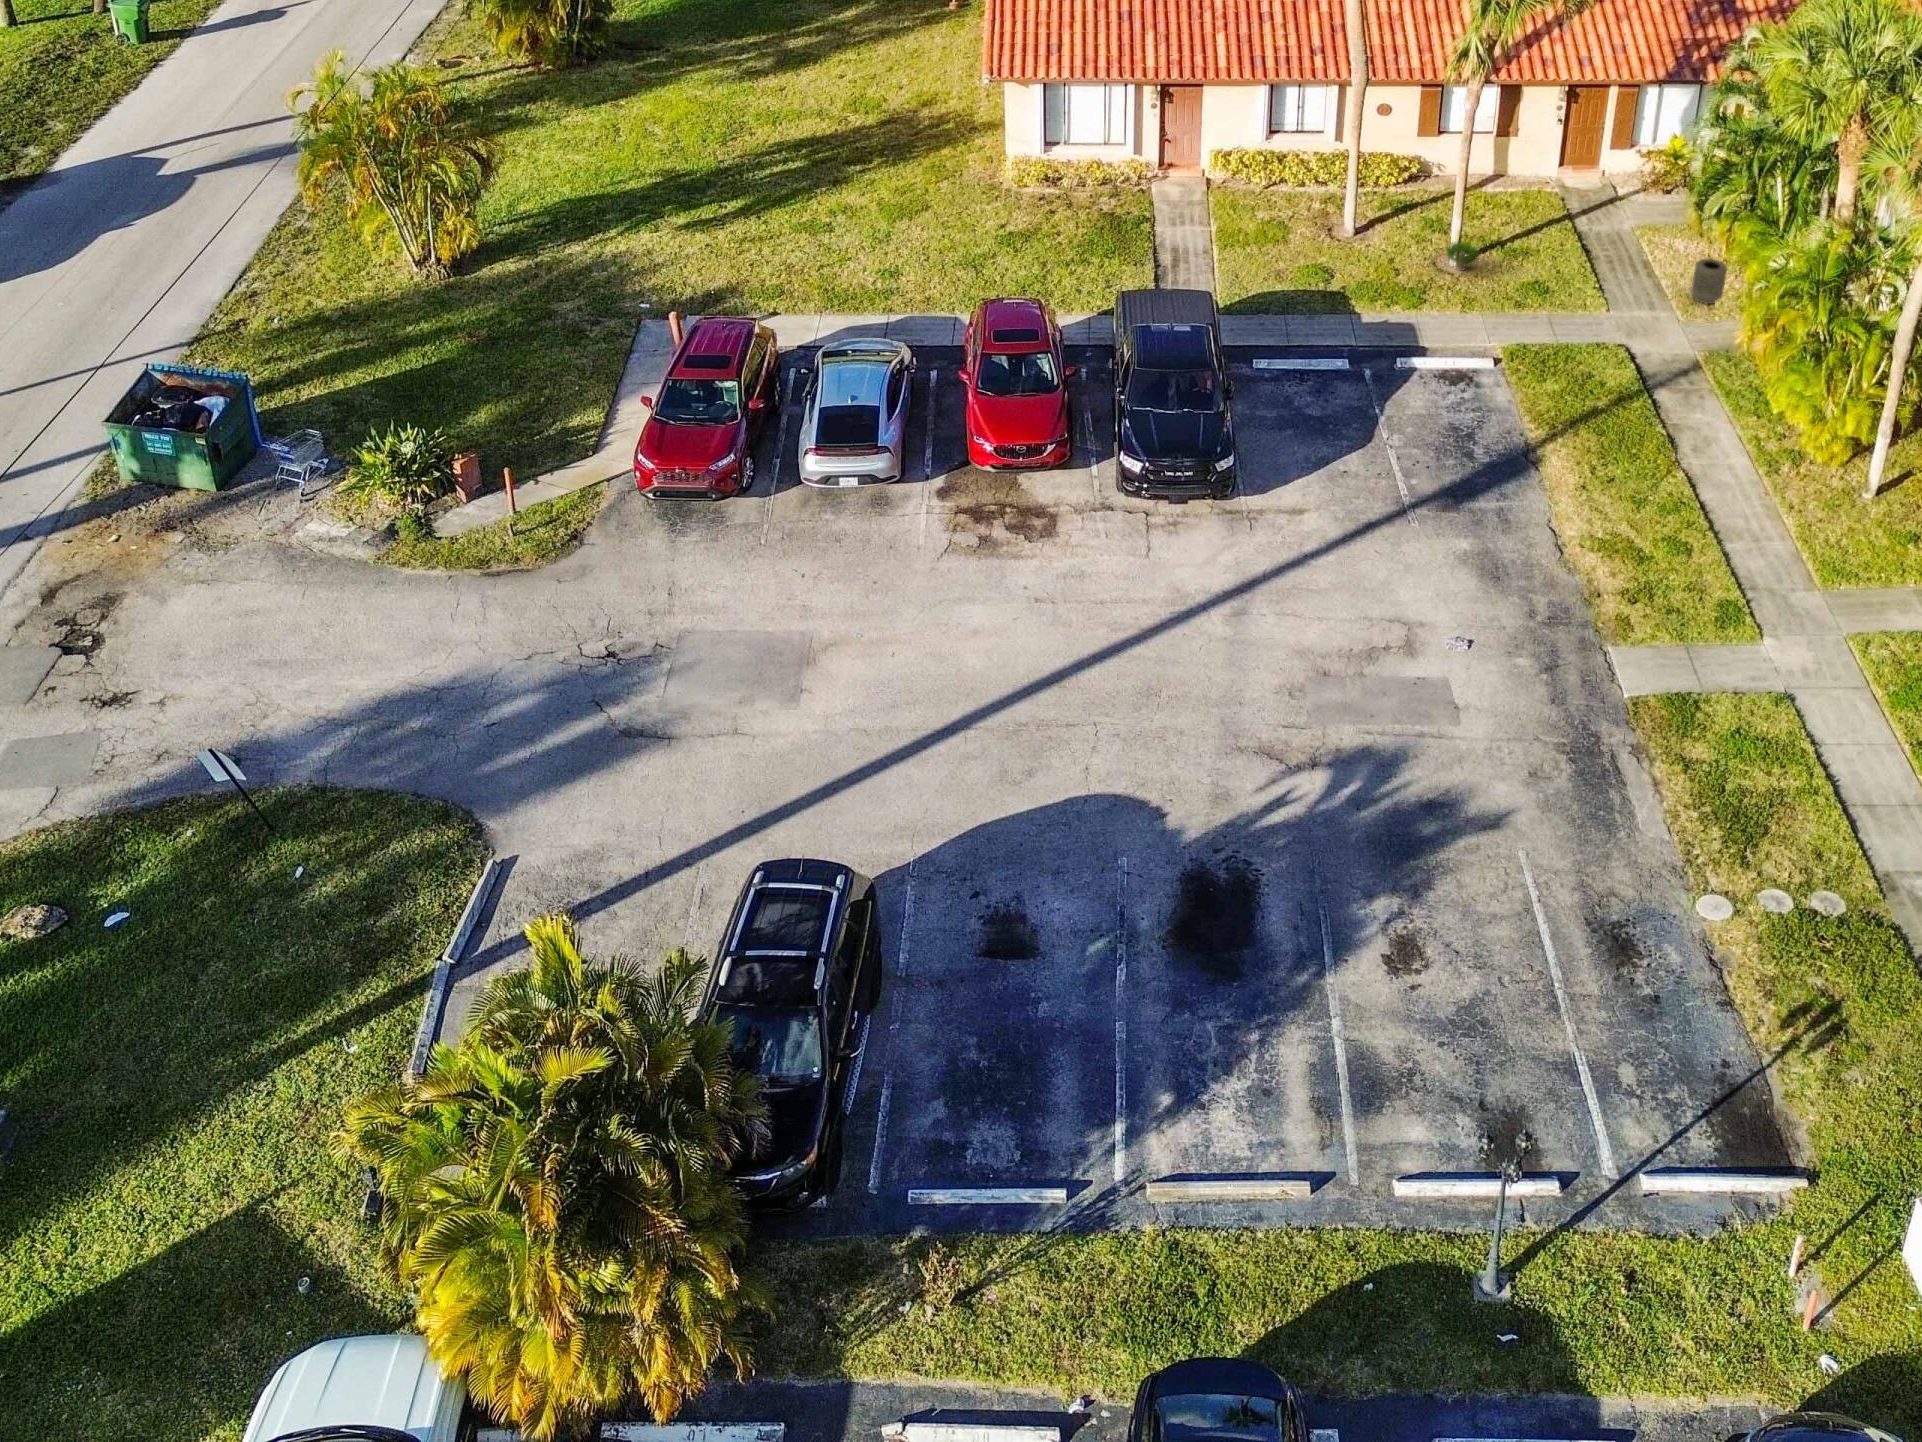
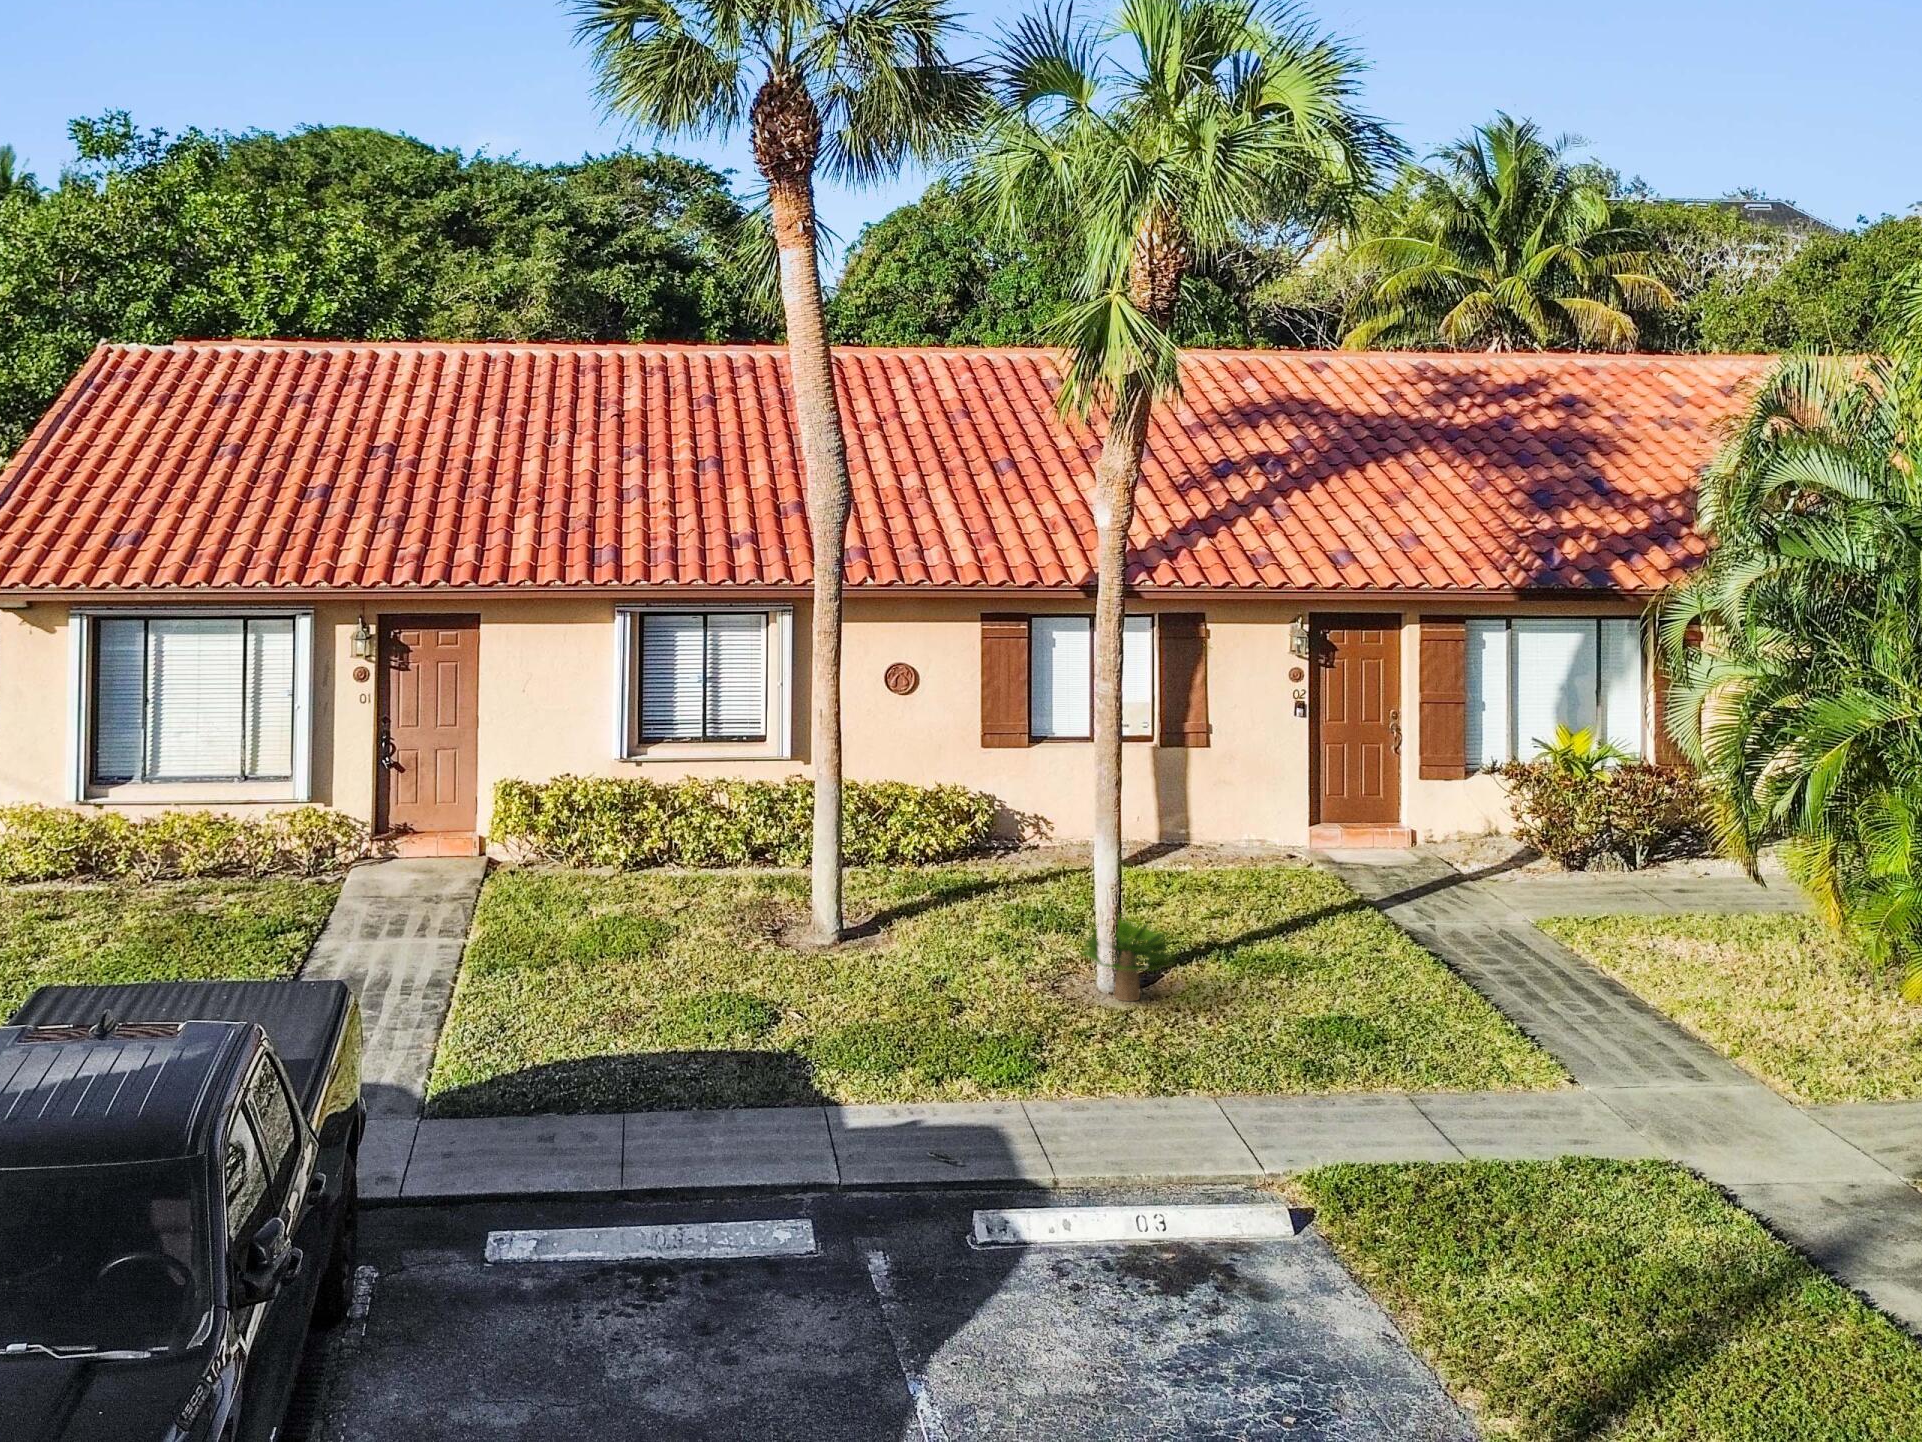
trash can: present [1691,259,1727,304] -> none [1774,923,1873,1053]

